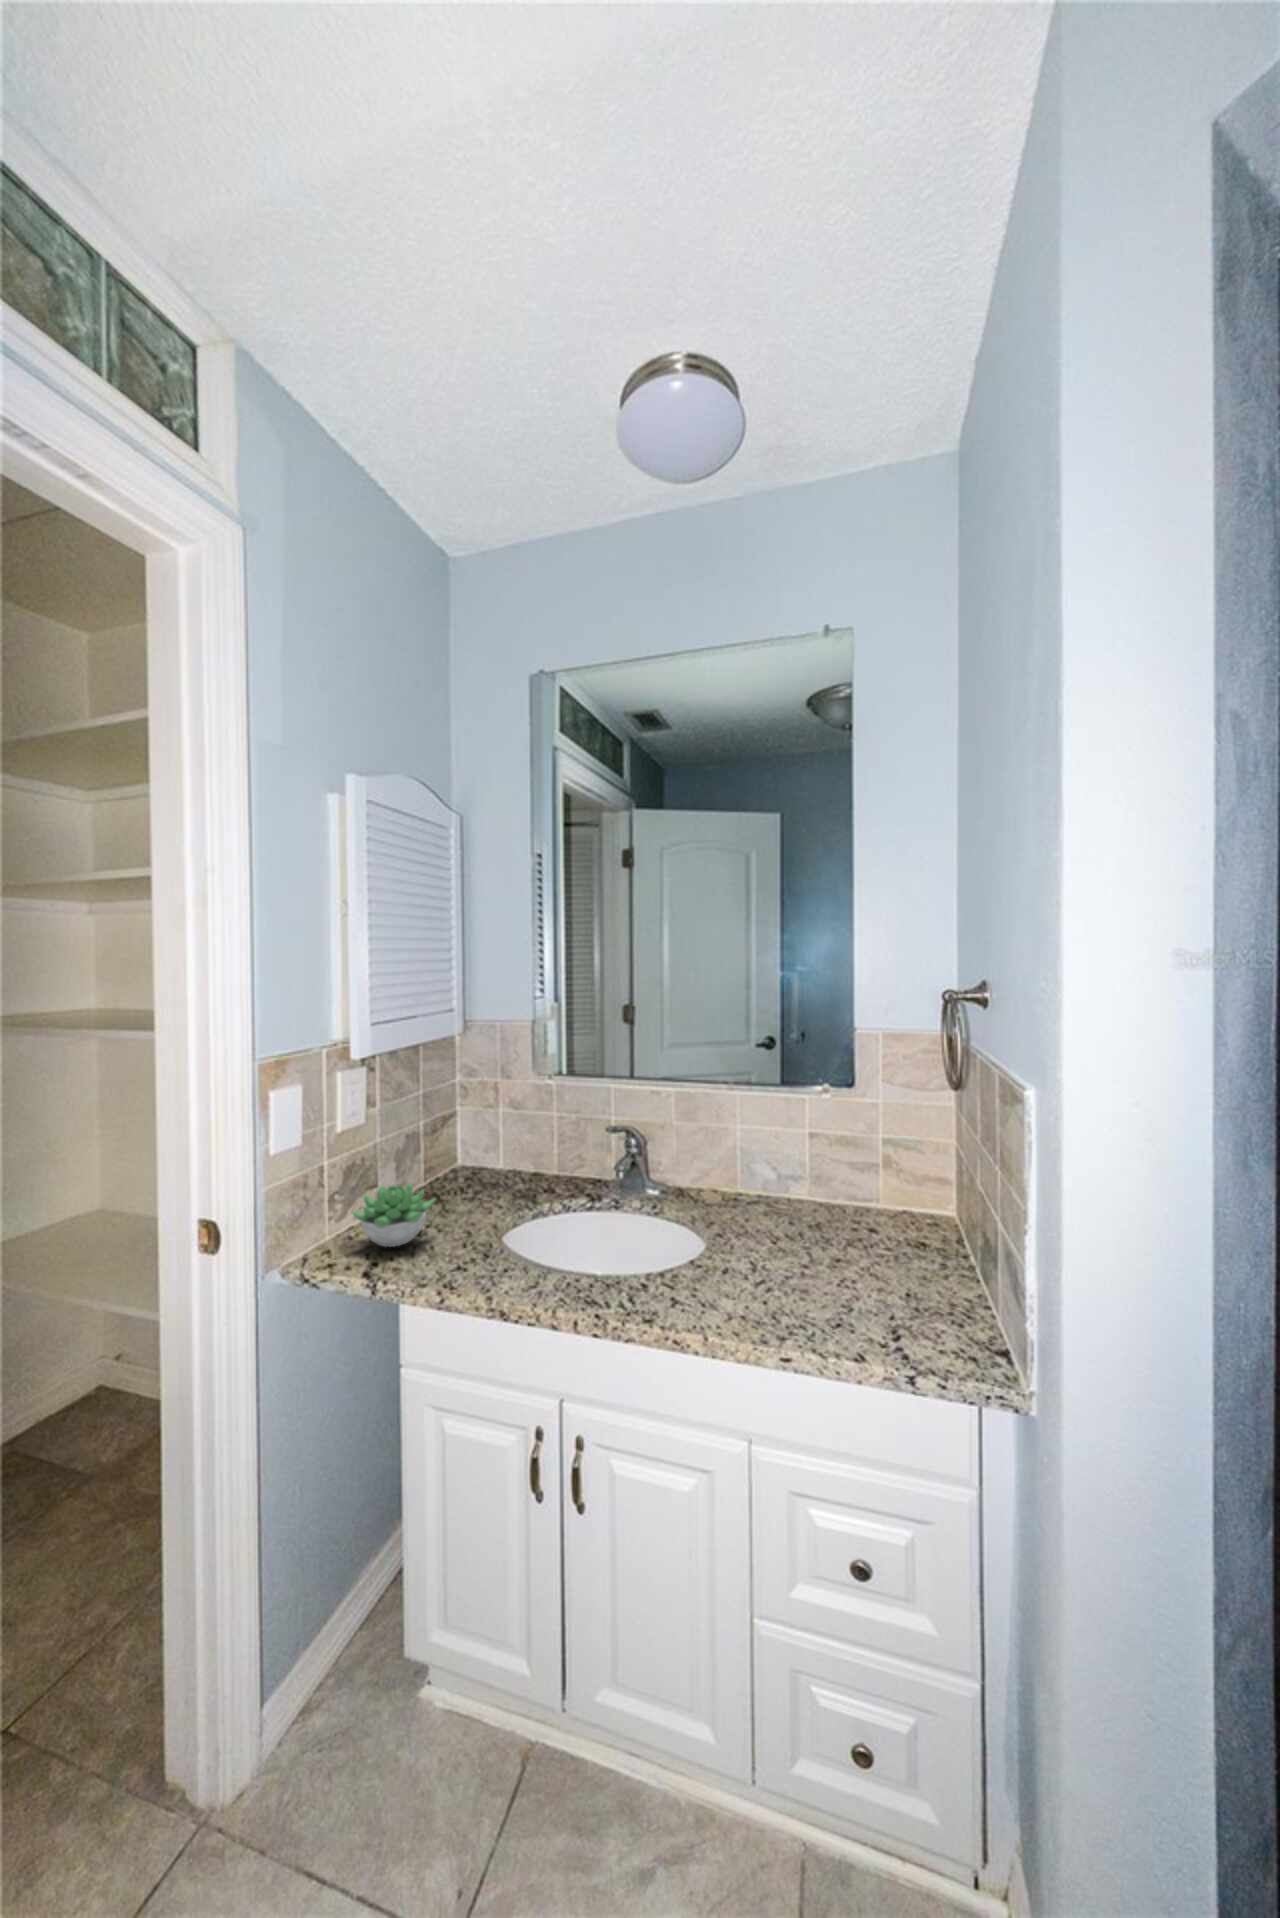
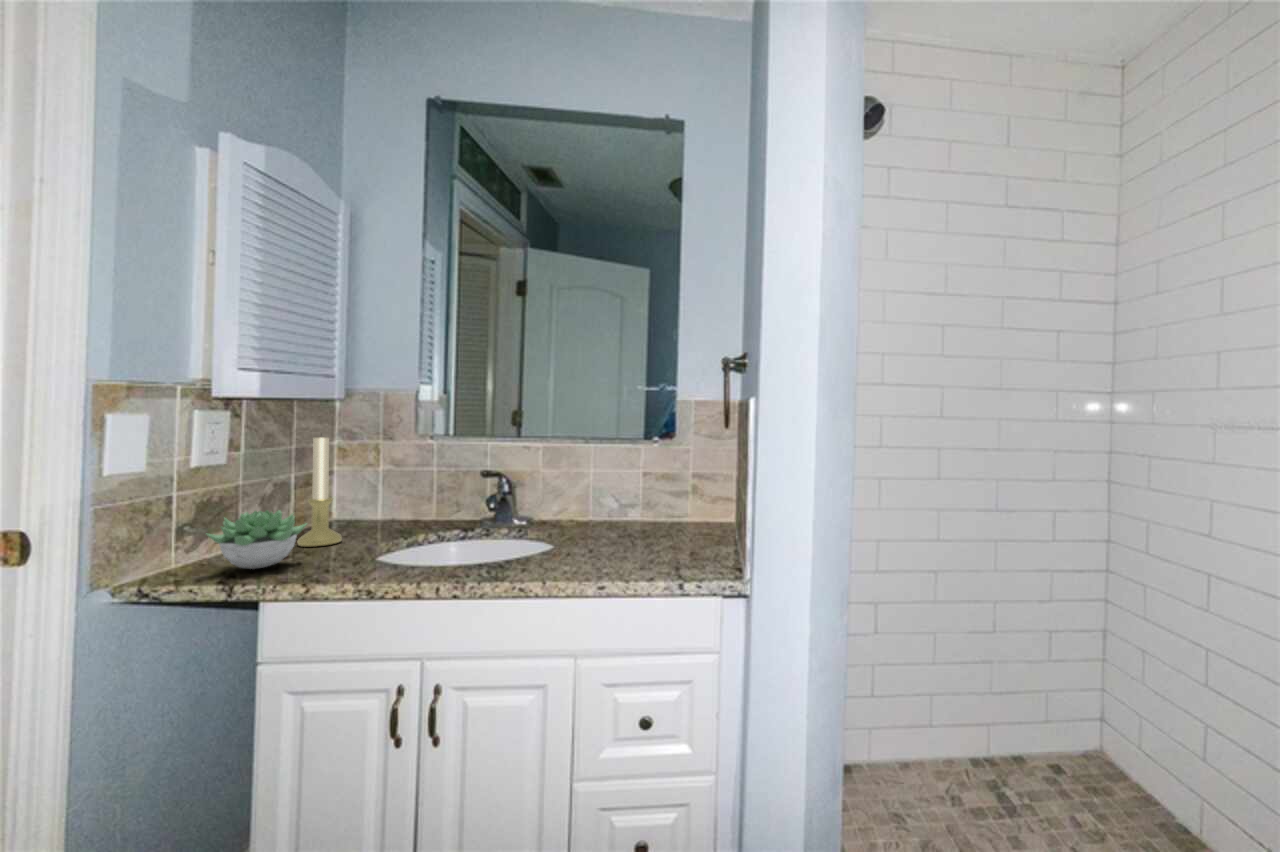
candle holder: none [426,1087,468,1211] -> present [297,437,342,547]

